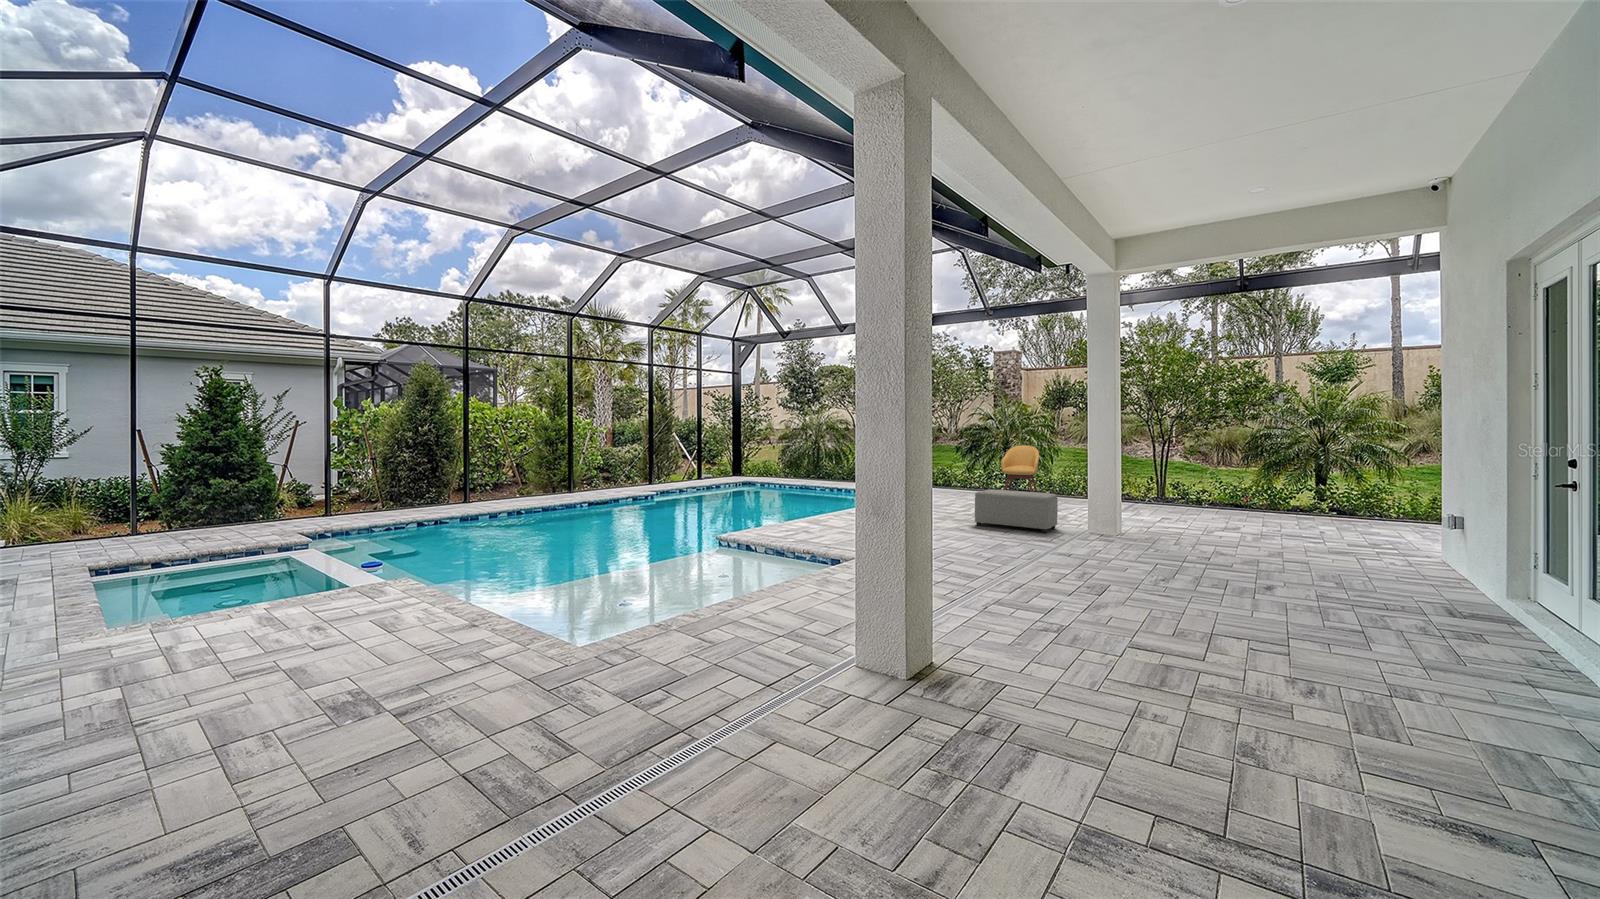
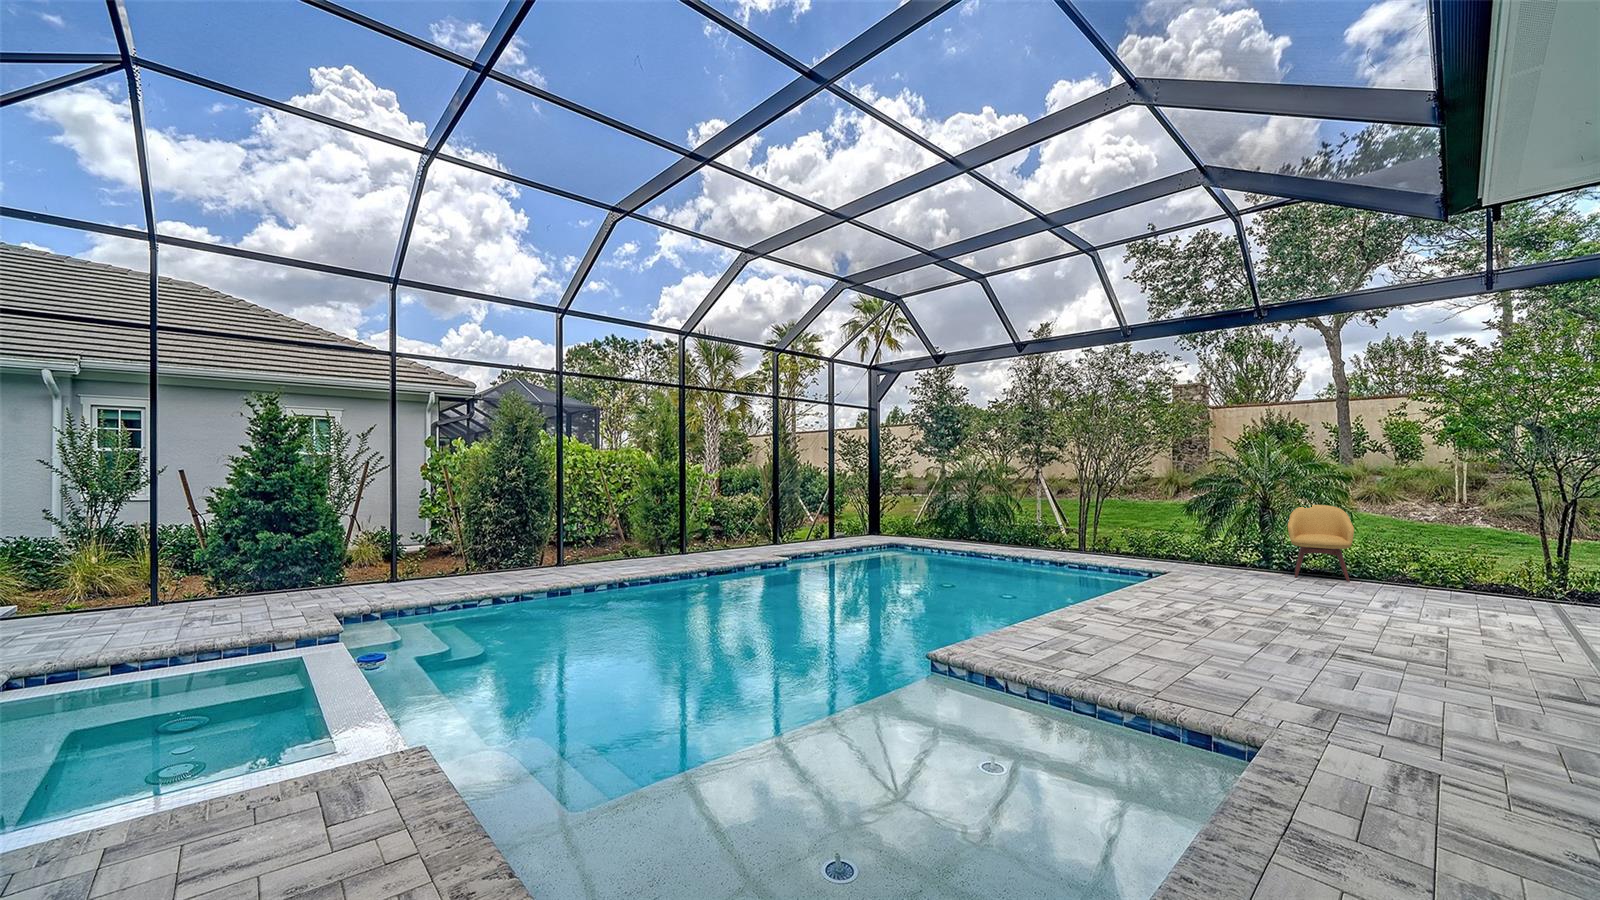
ottoman: present [975,489,1058,533] -> none [1339,578,1514,664]

